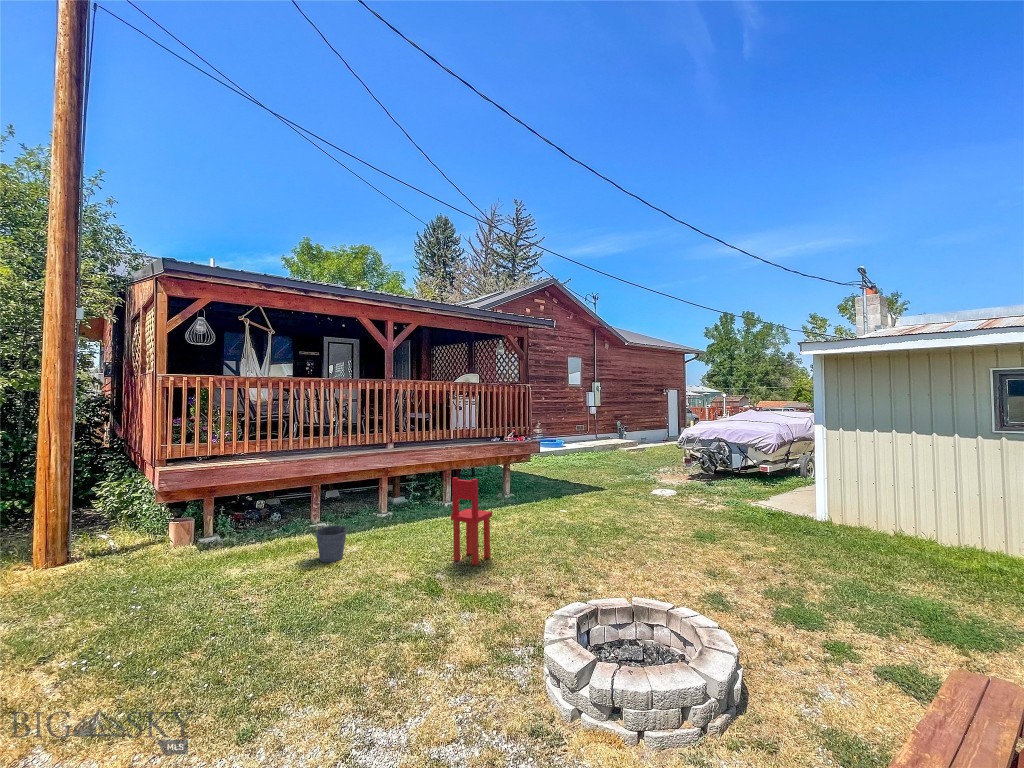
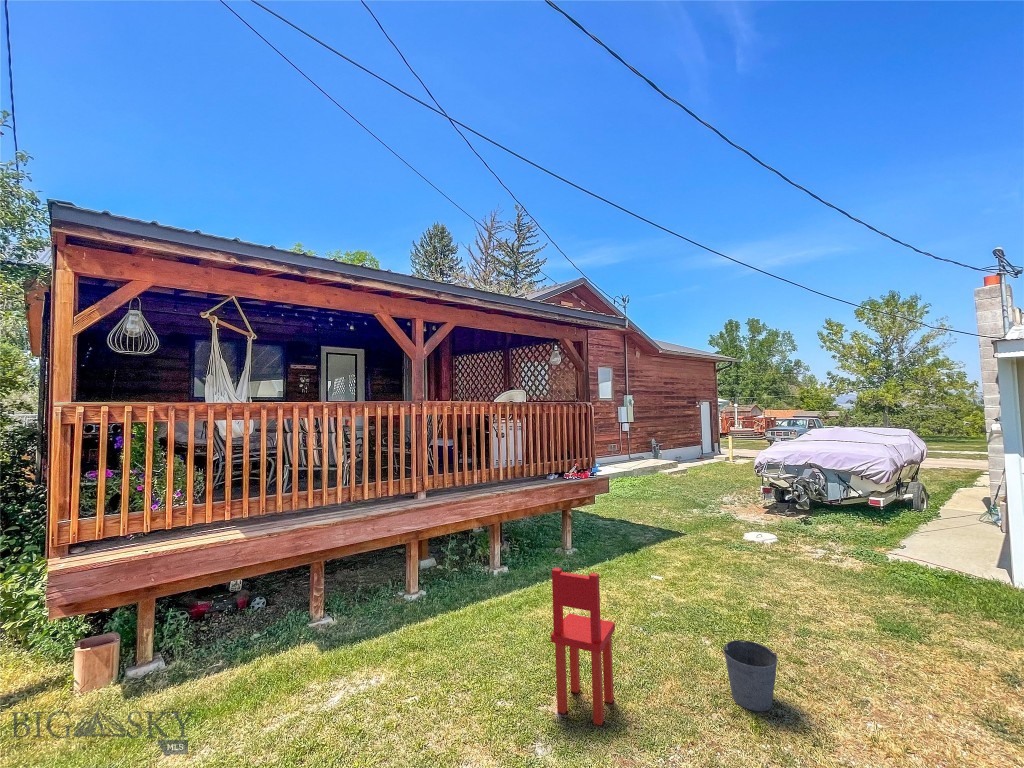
bucket: present [316,526,347,562] -> present [724,640,778,711]

